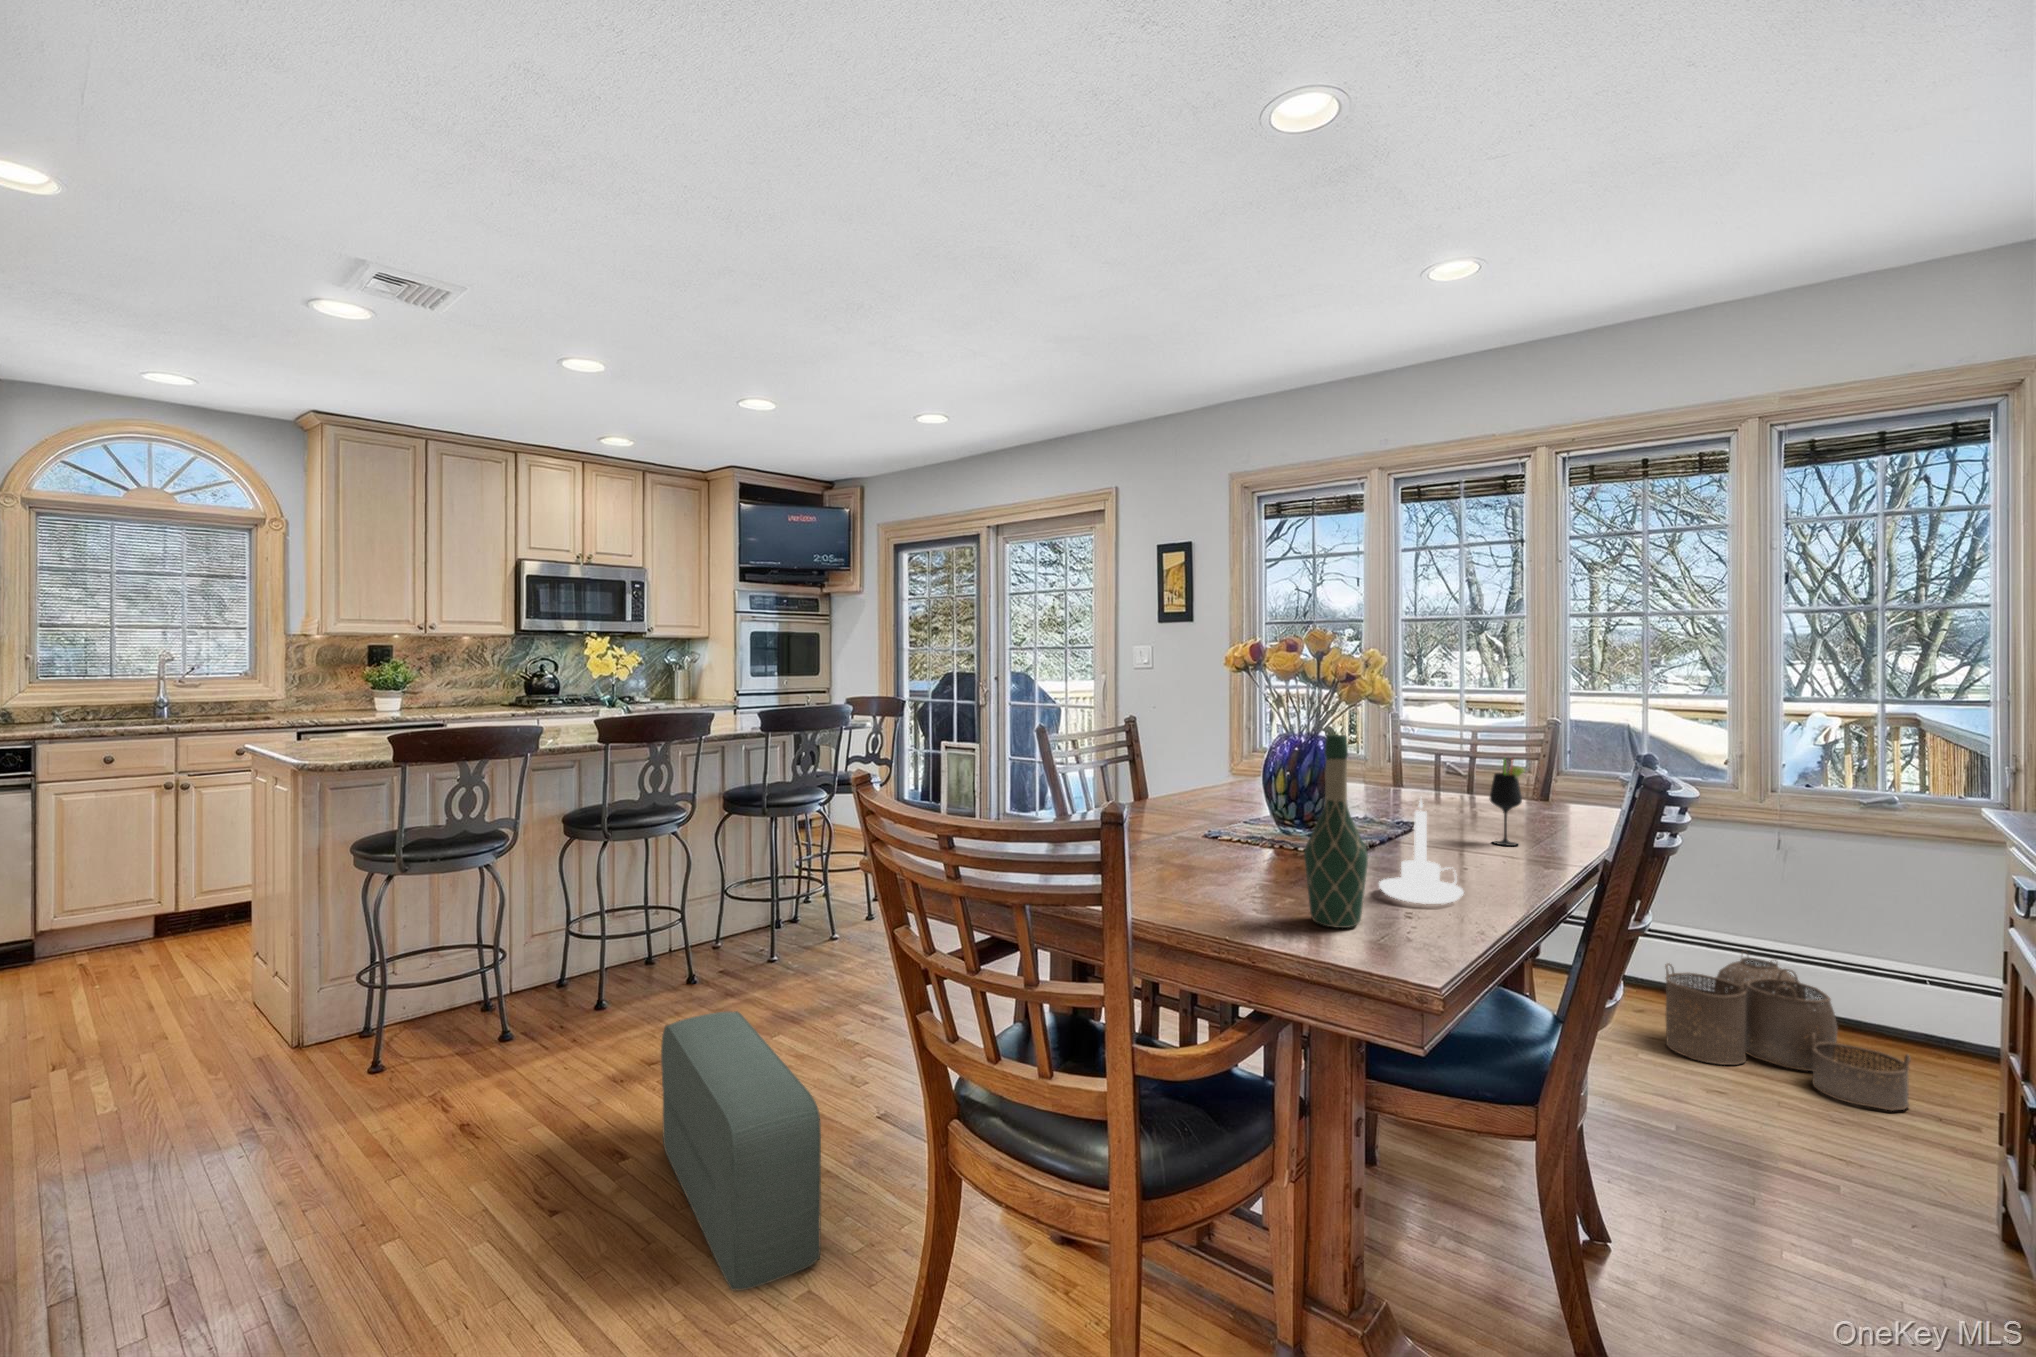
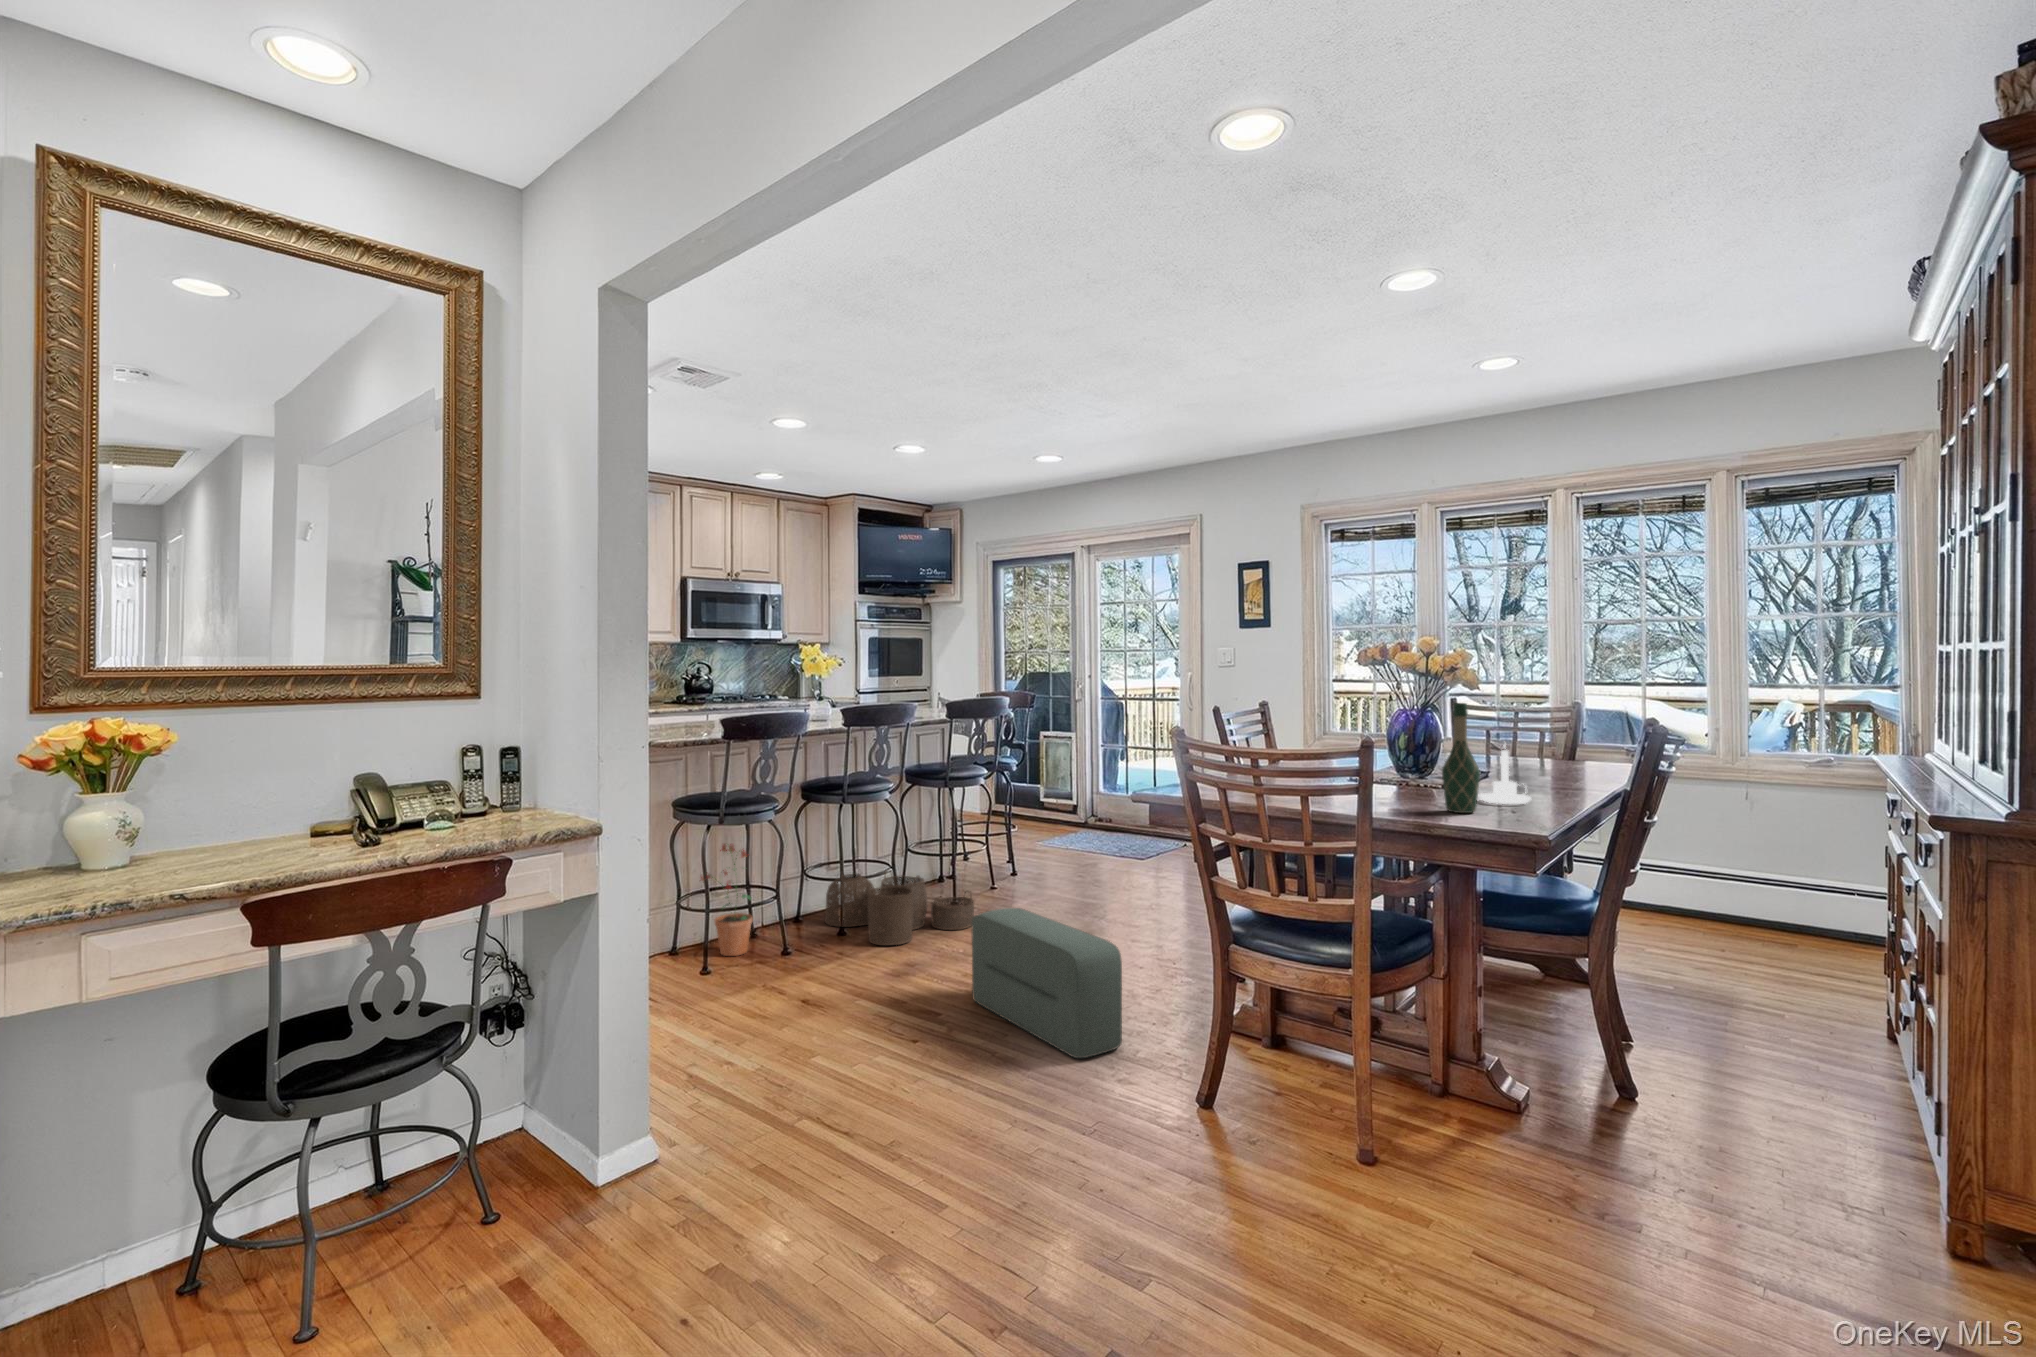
wine glass: present [1489,759,1524,846] -> none [1539,723,1563,782]
potted plant: none [367,895,442,1051] -> present [700,844,753,956]
woven basket: present [1665,957,1911,1110] -> present [824,871,974,945]

